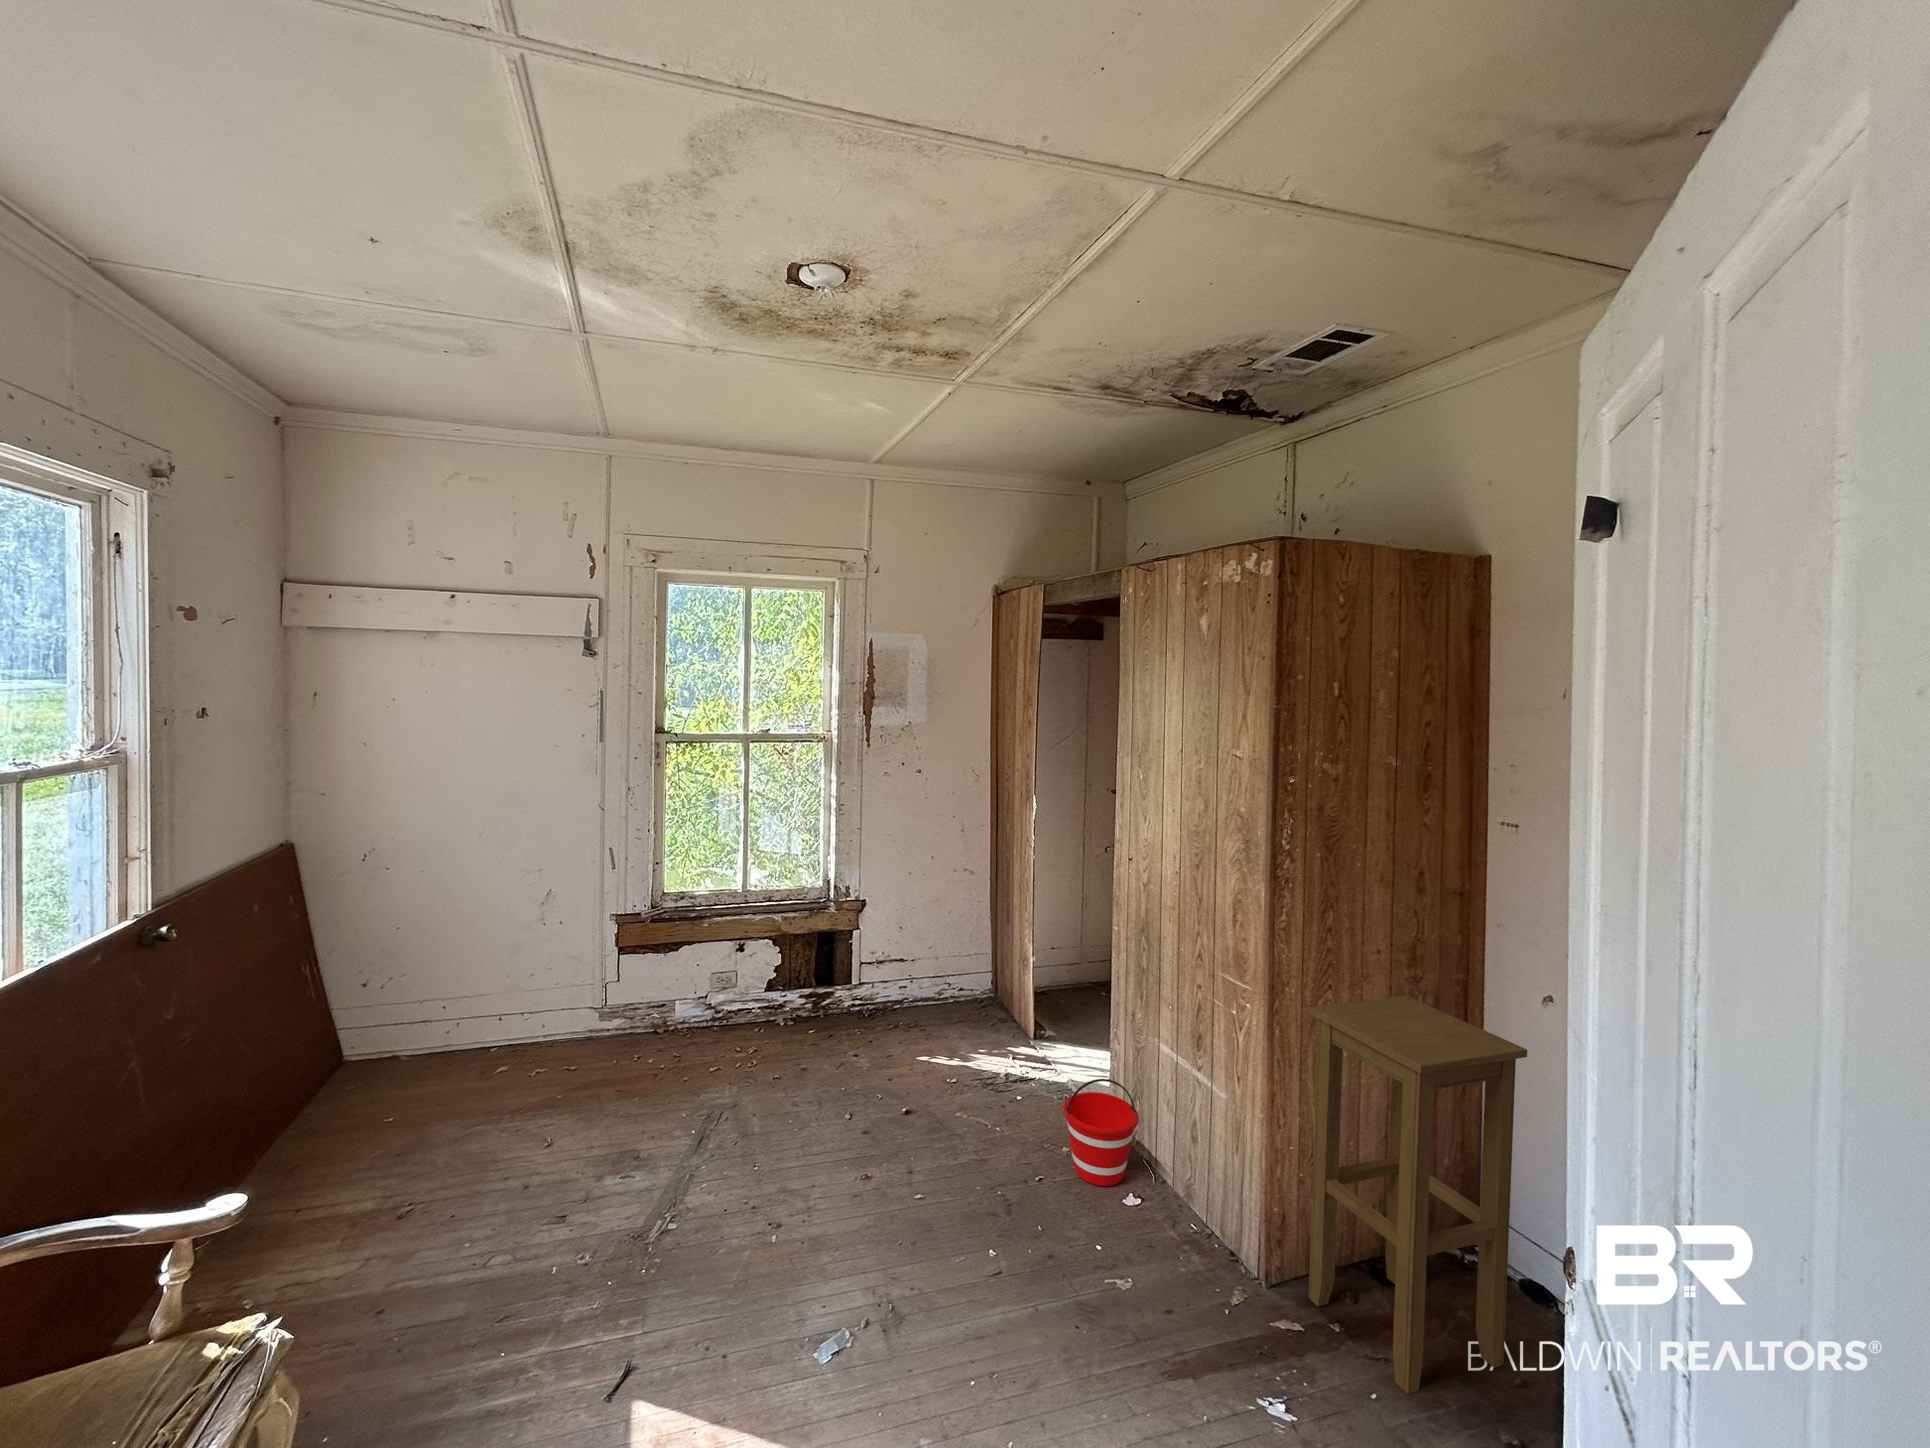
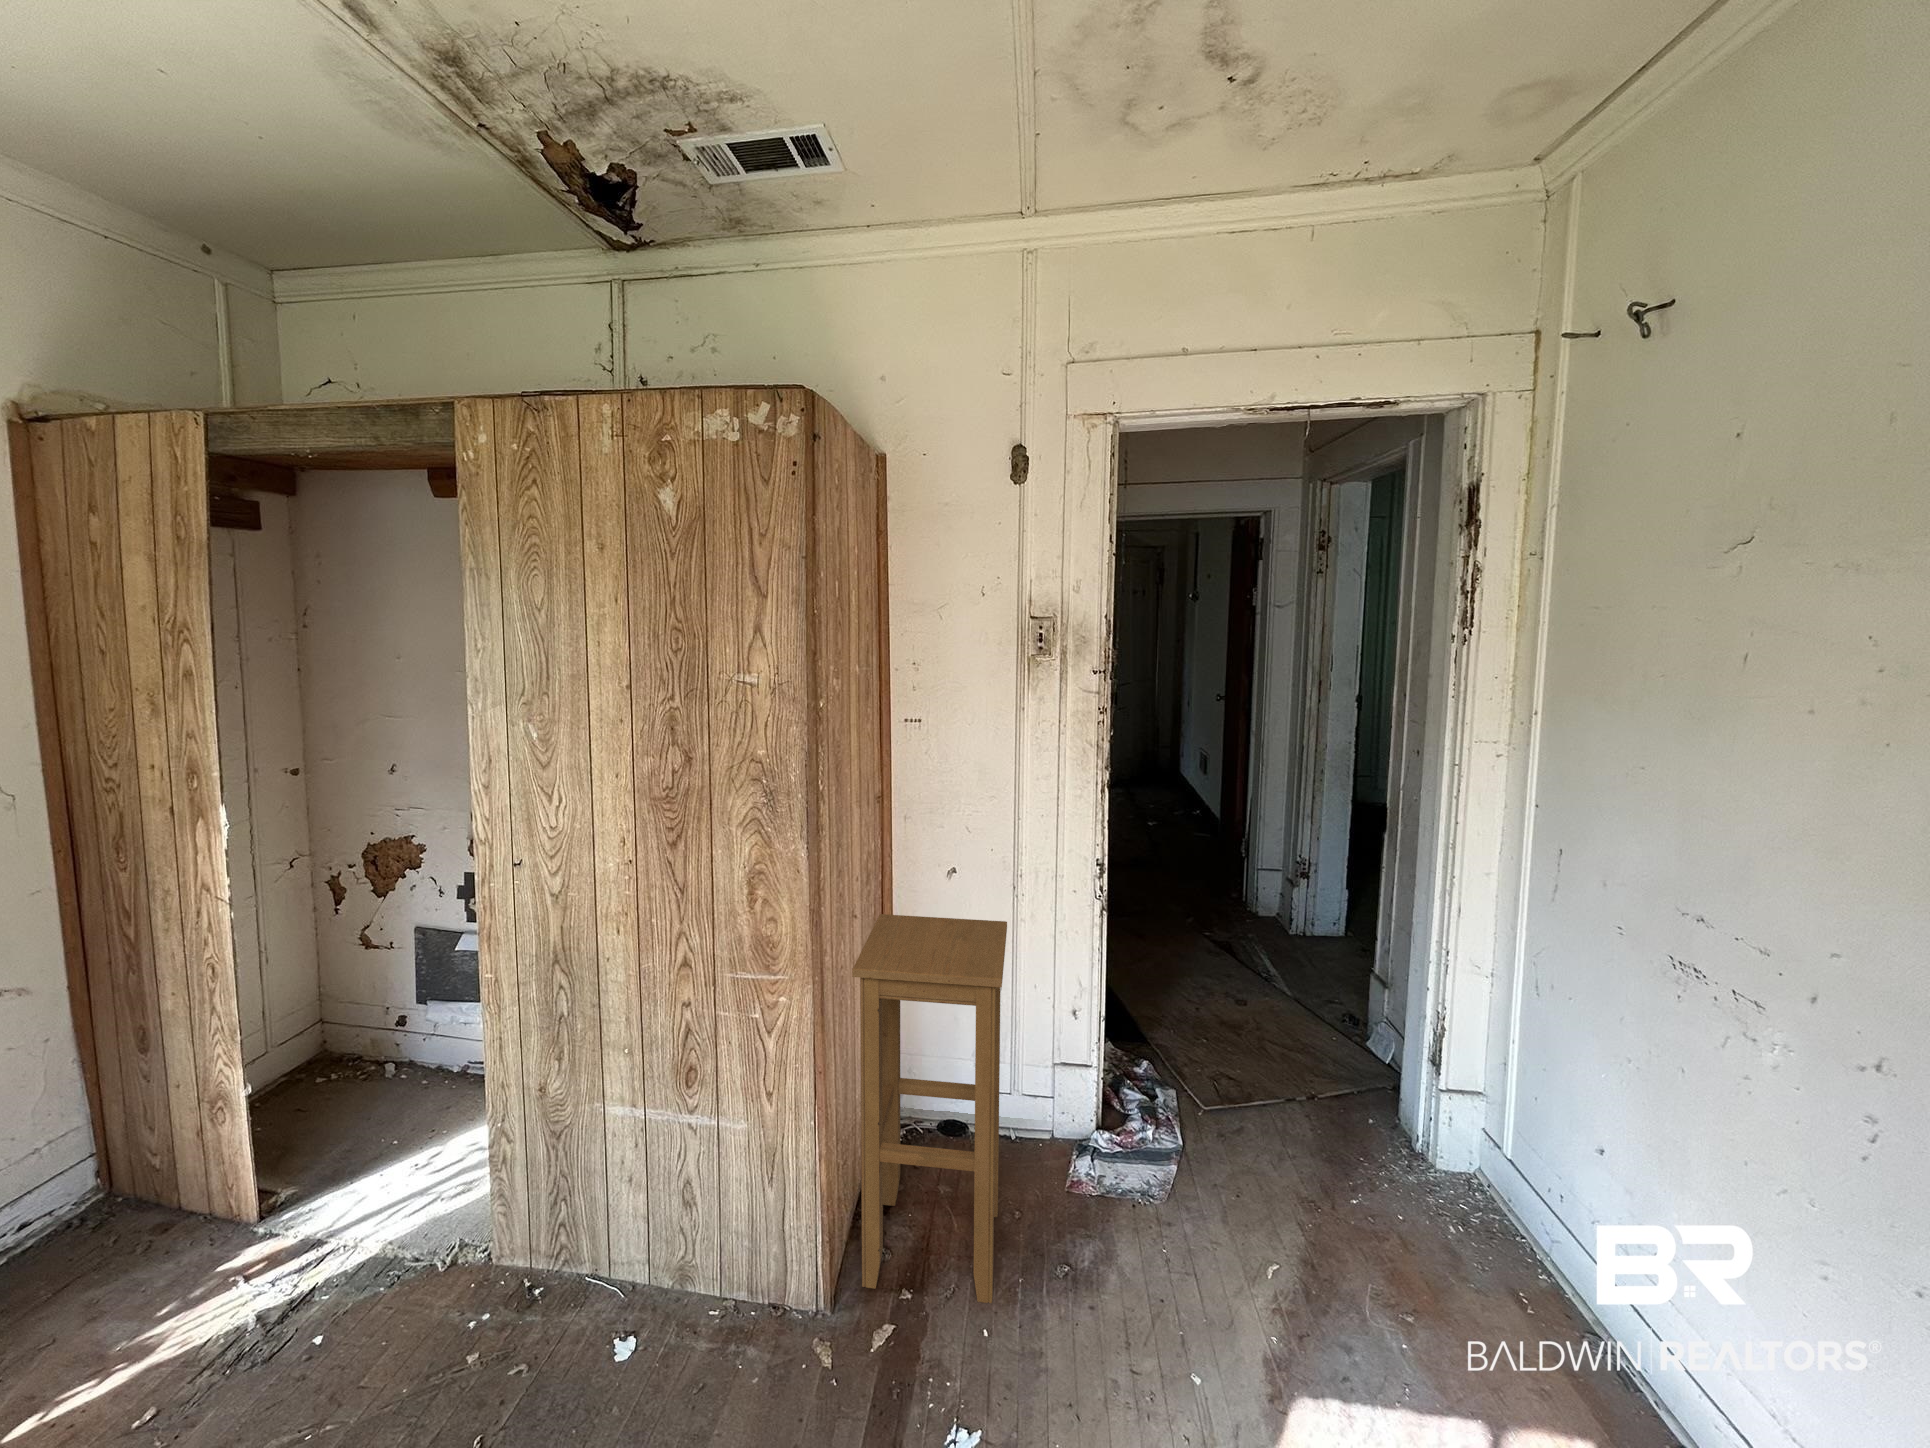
bucket: present [1063,1079,1139,1186] -> none [480,1201,605,1381]

